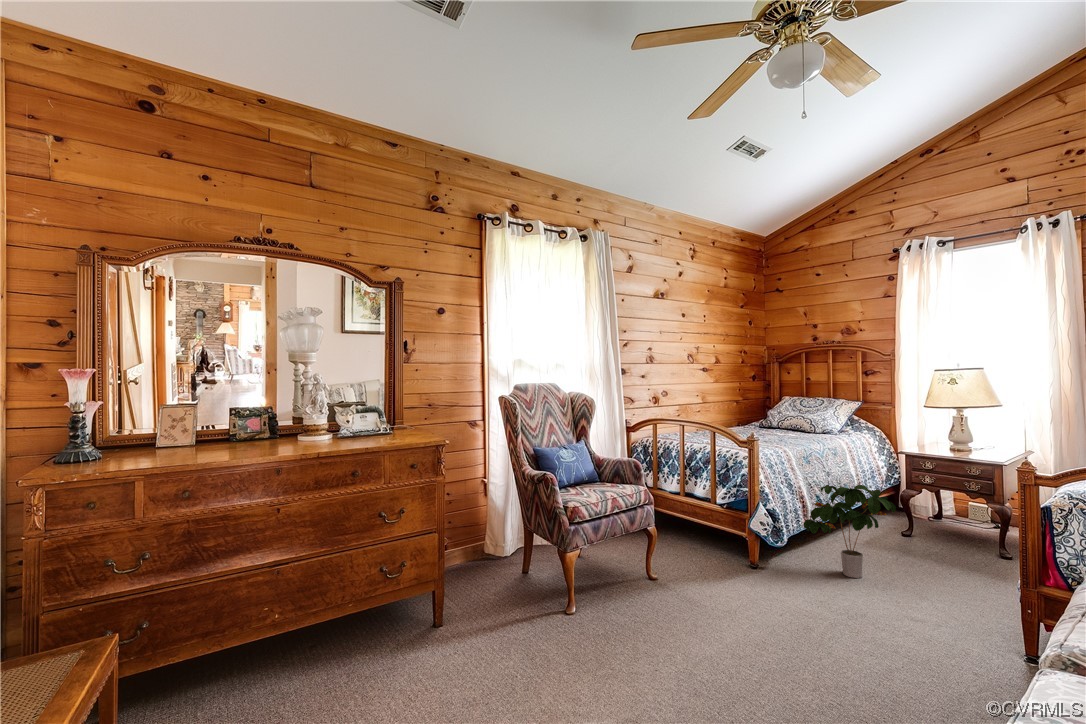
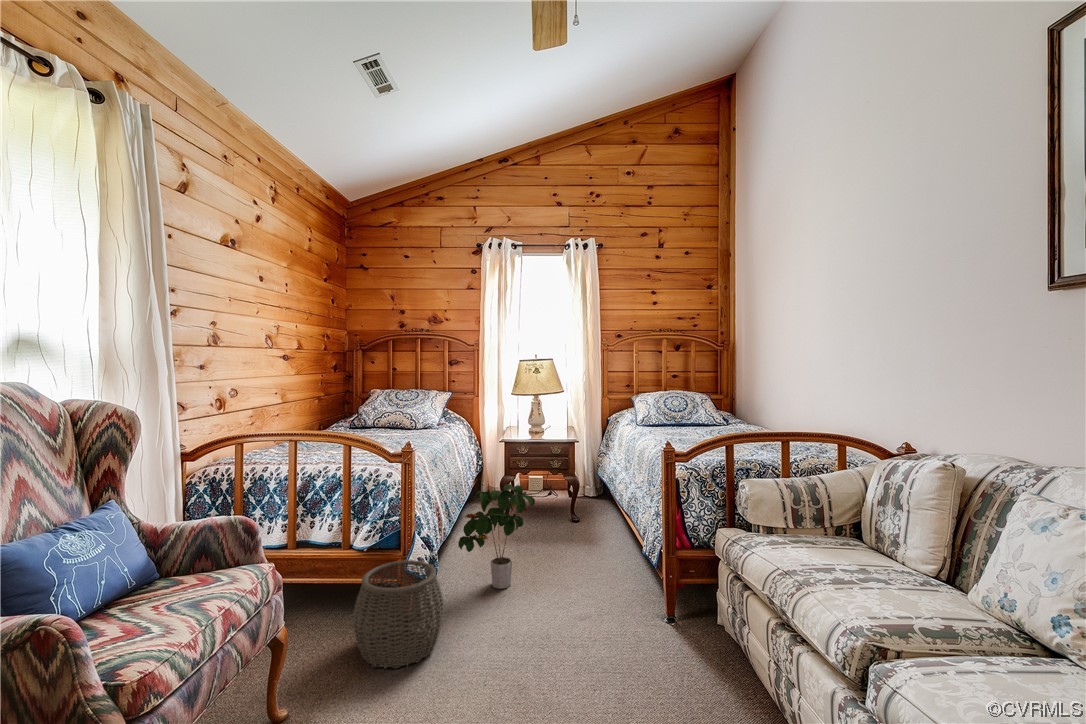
woven basket: none [704,518,772,589] -> present [353,560,444,669]

